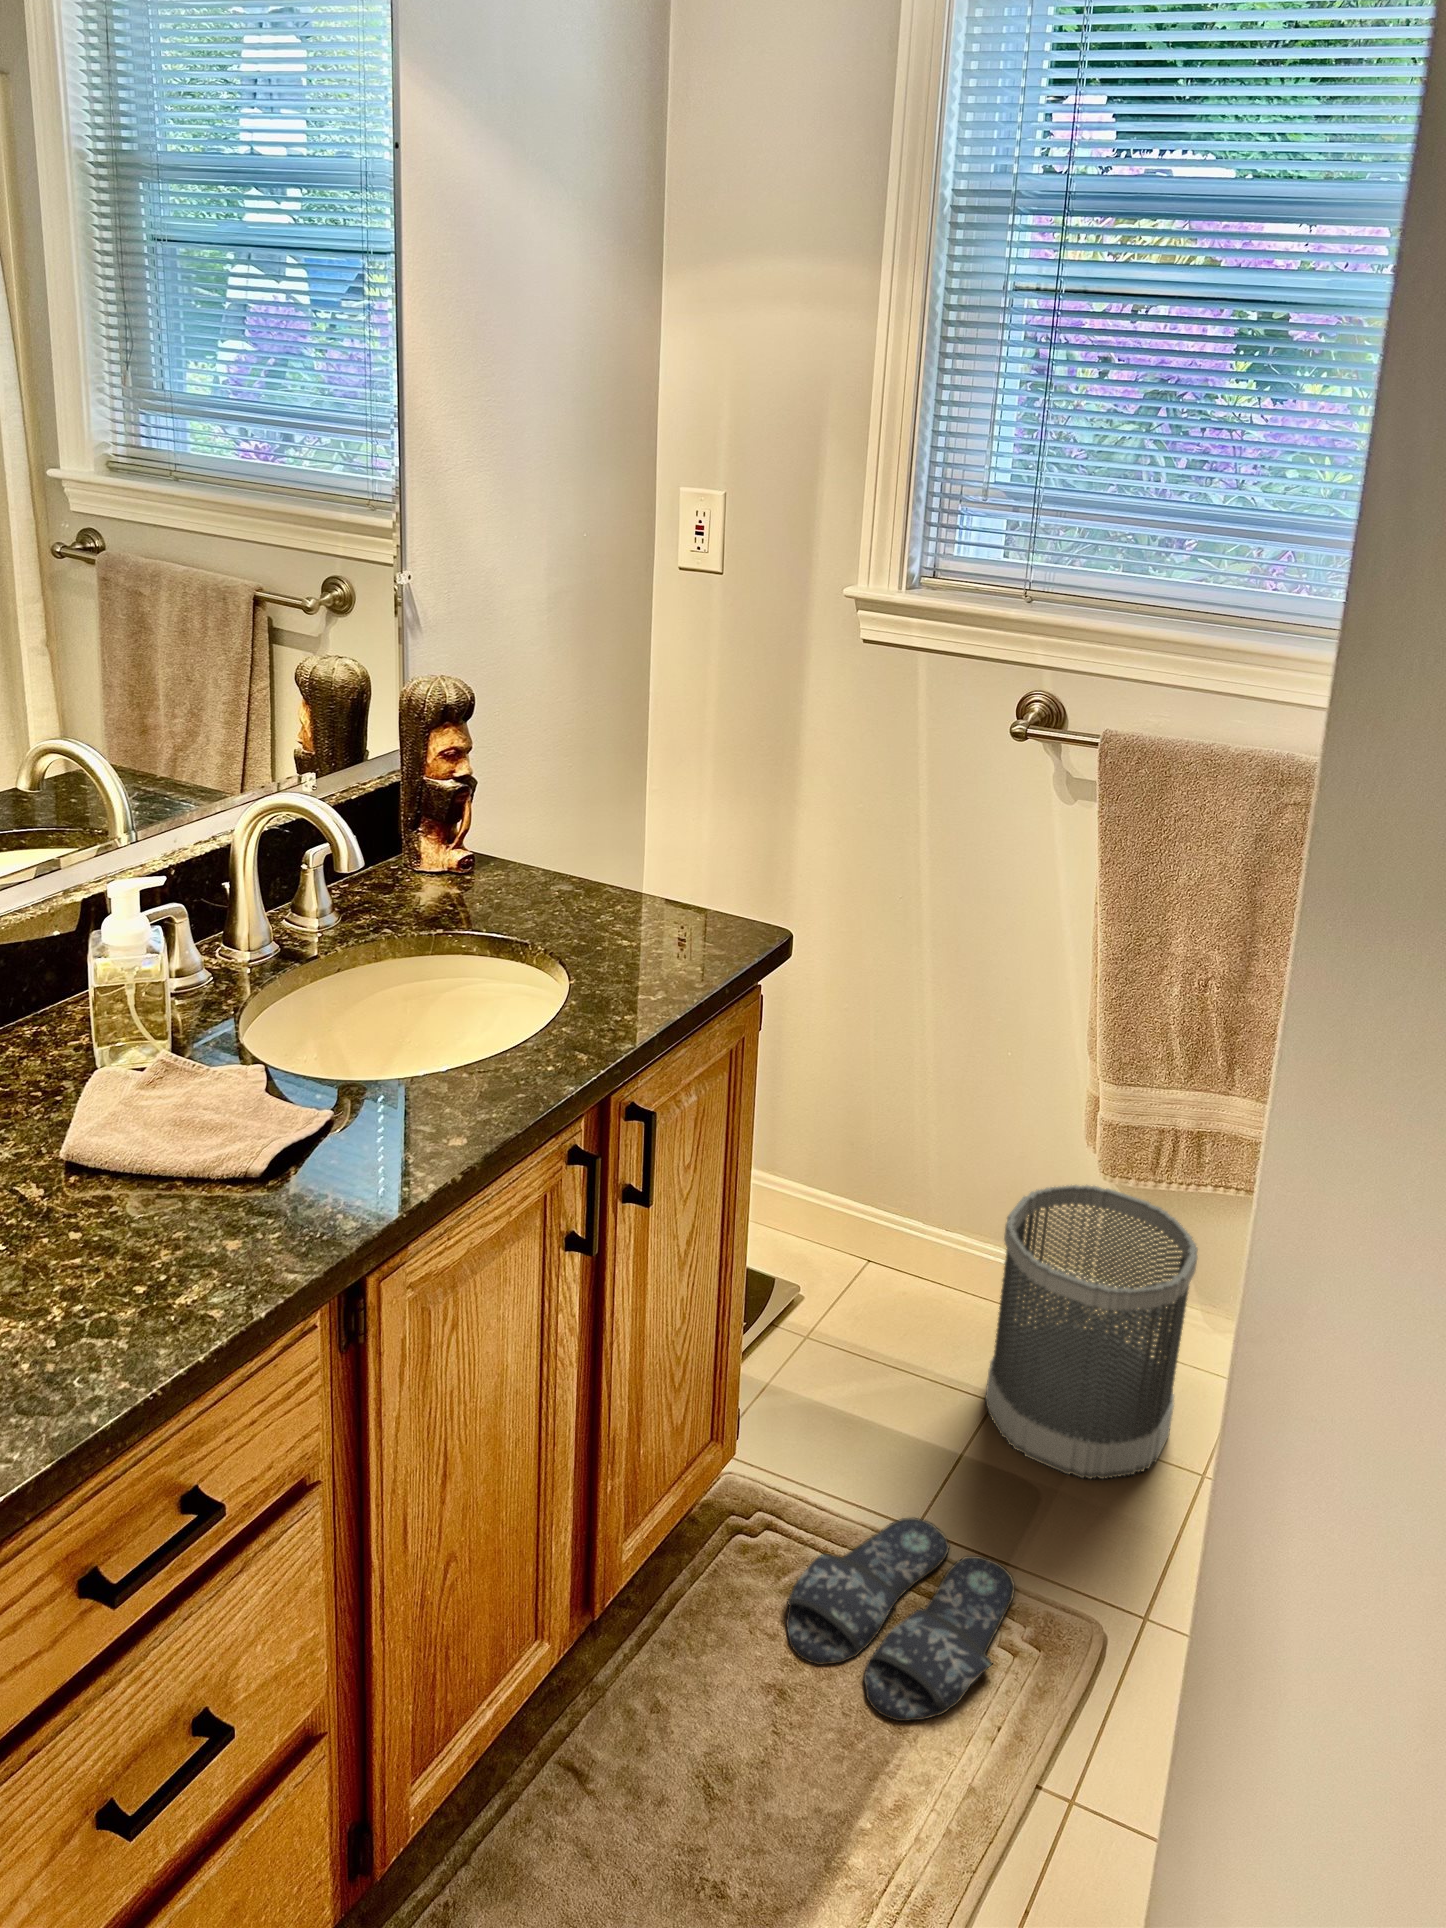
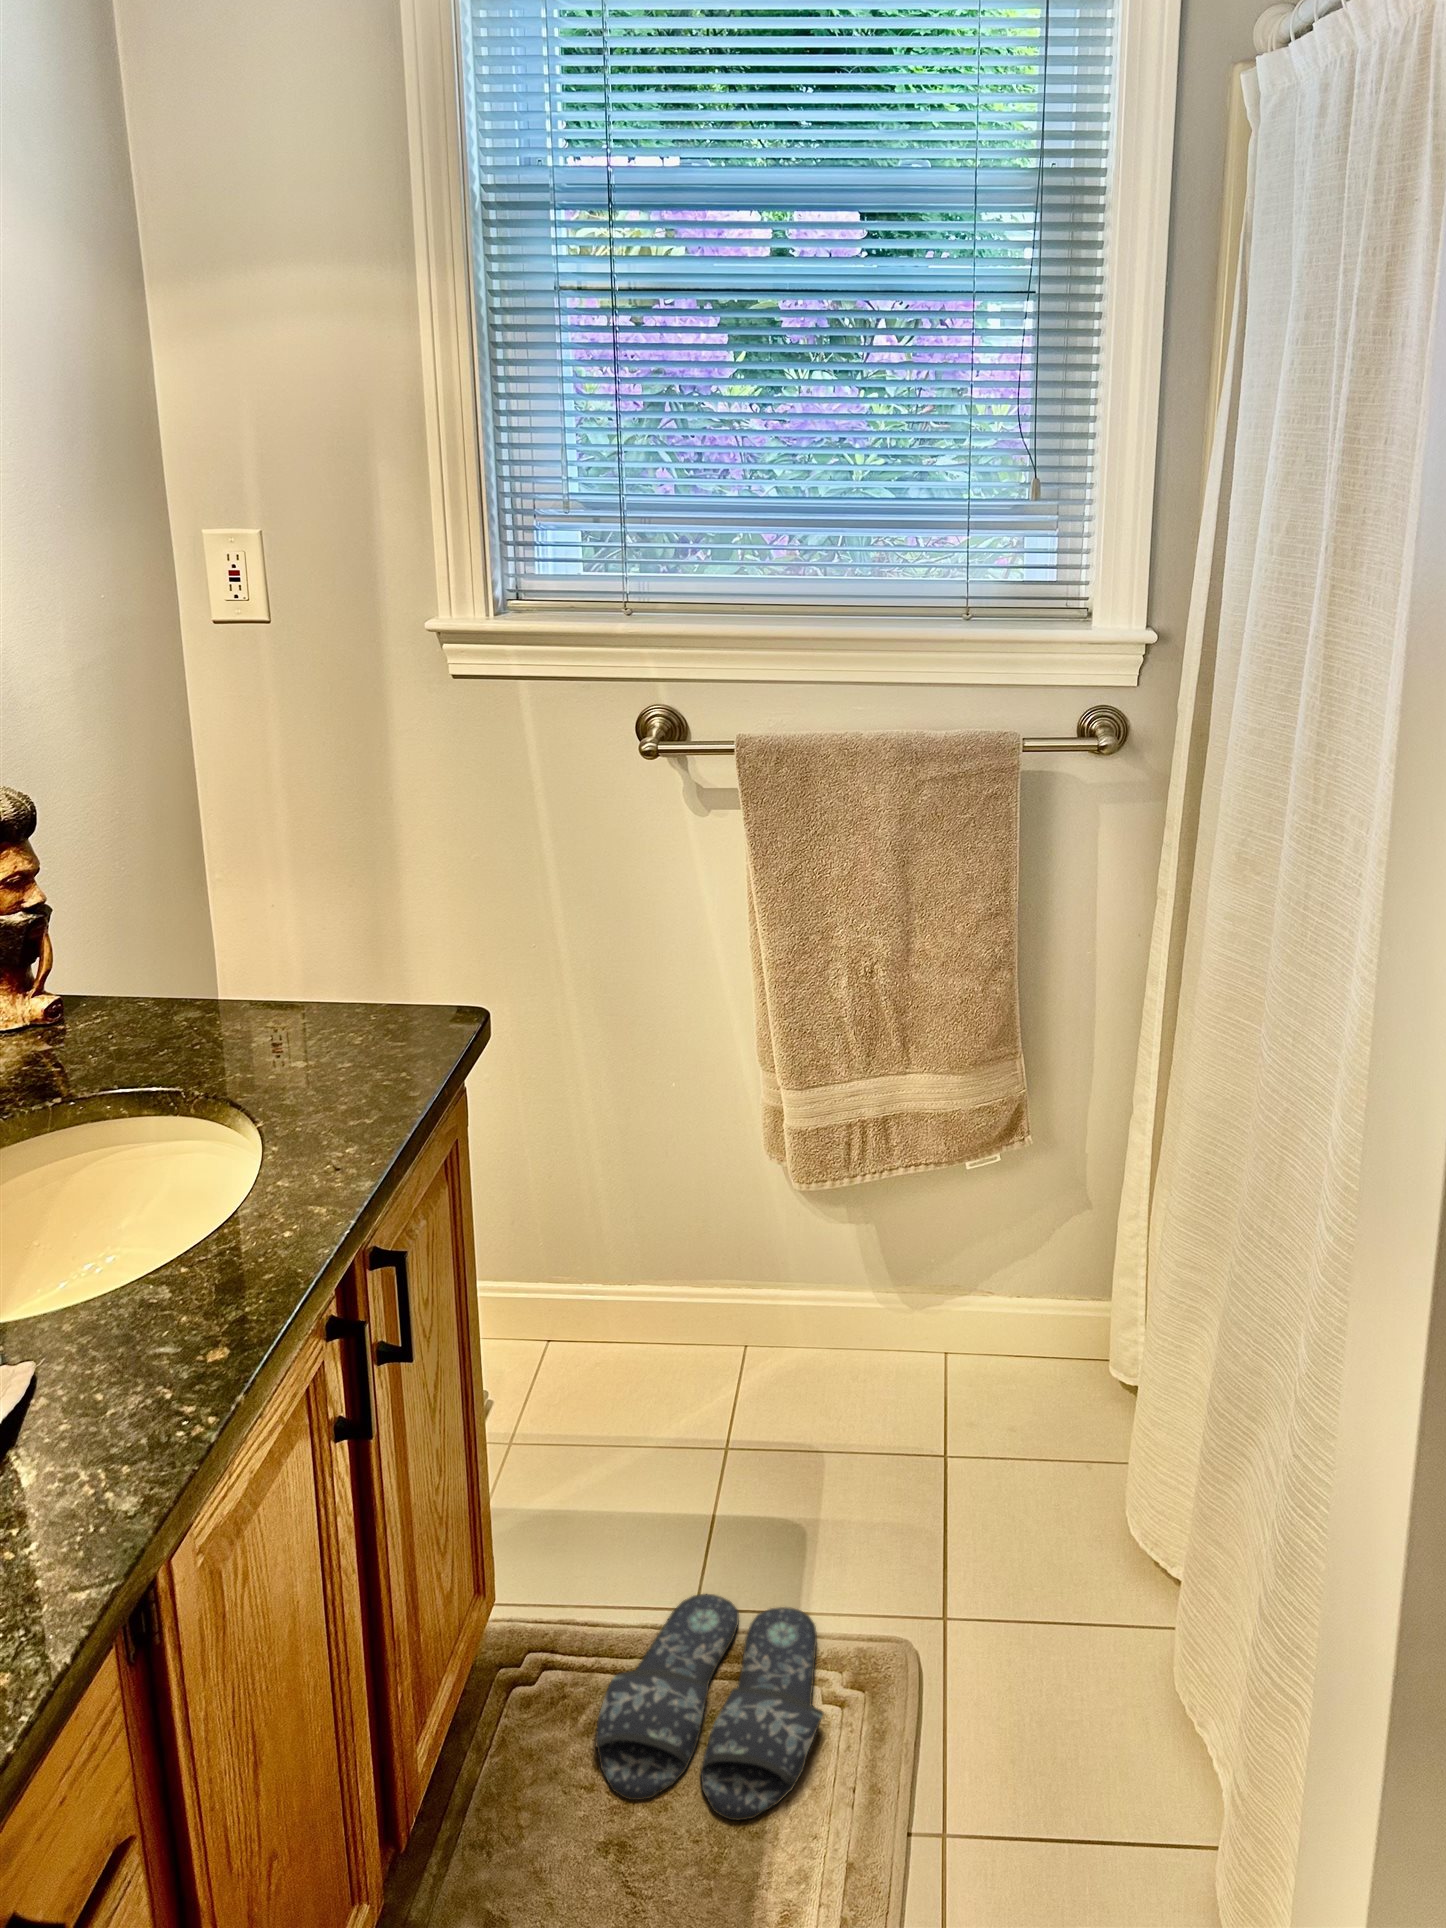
wastebasket: present [985,1185,1198,1479] -> none [714,1192,901,1490]

